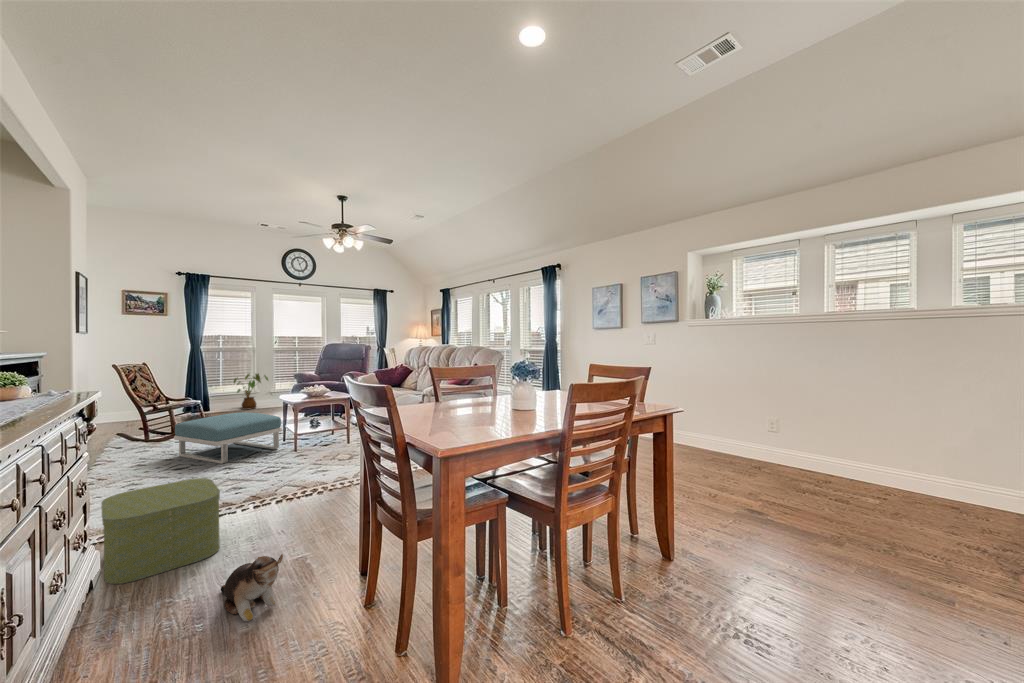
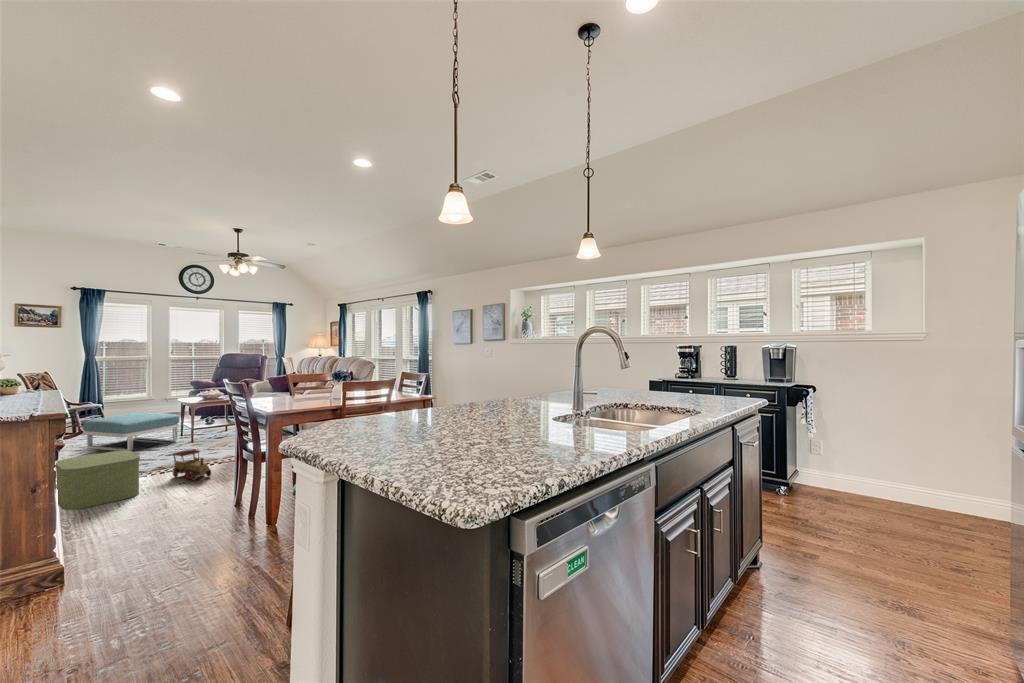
house plant: present [234,374,268,410] -> none [129,380,164,414]
toy train: none [266,472,320,524] -> present [173,449,211,480]
plush toy: present [221,554,283,622] -> none [145,480,187,518]

